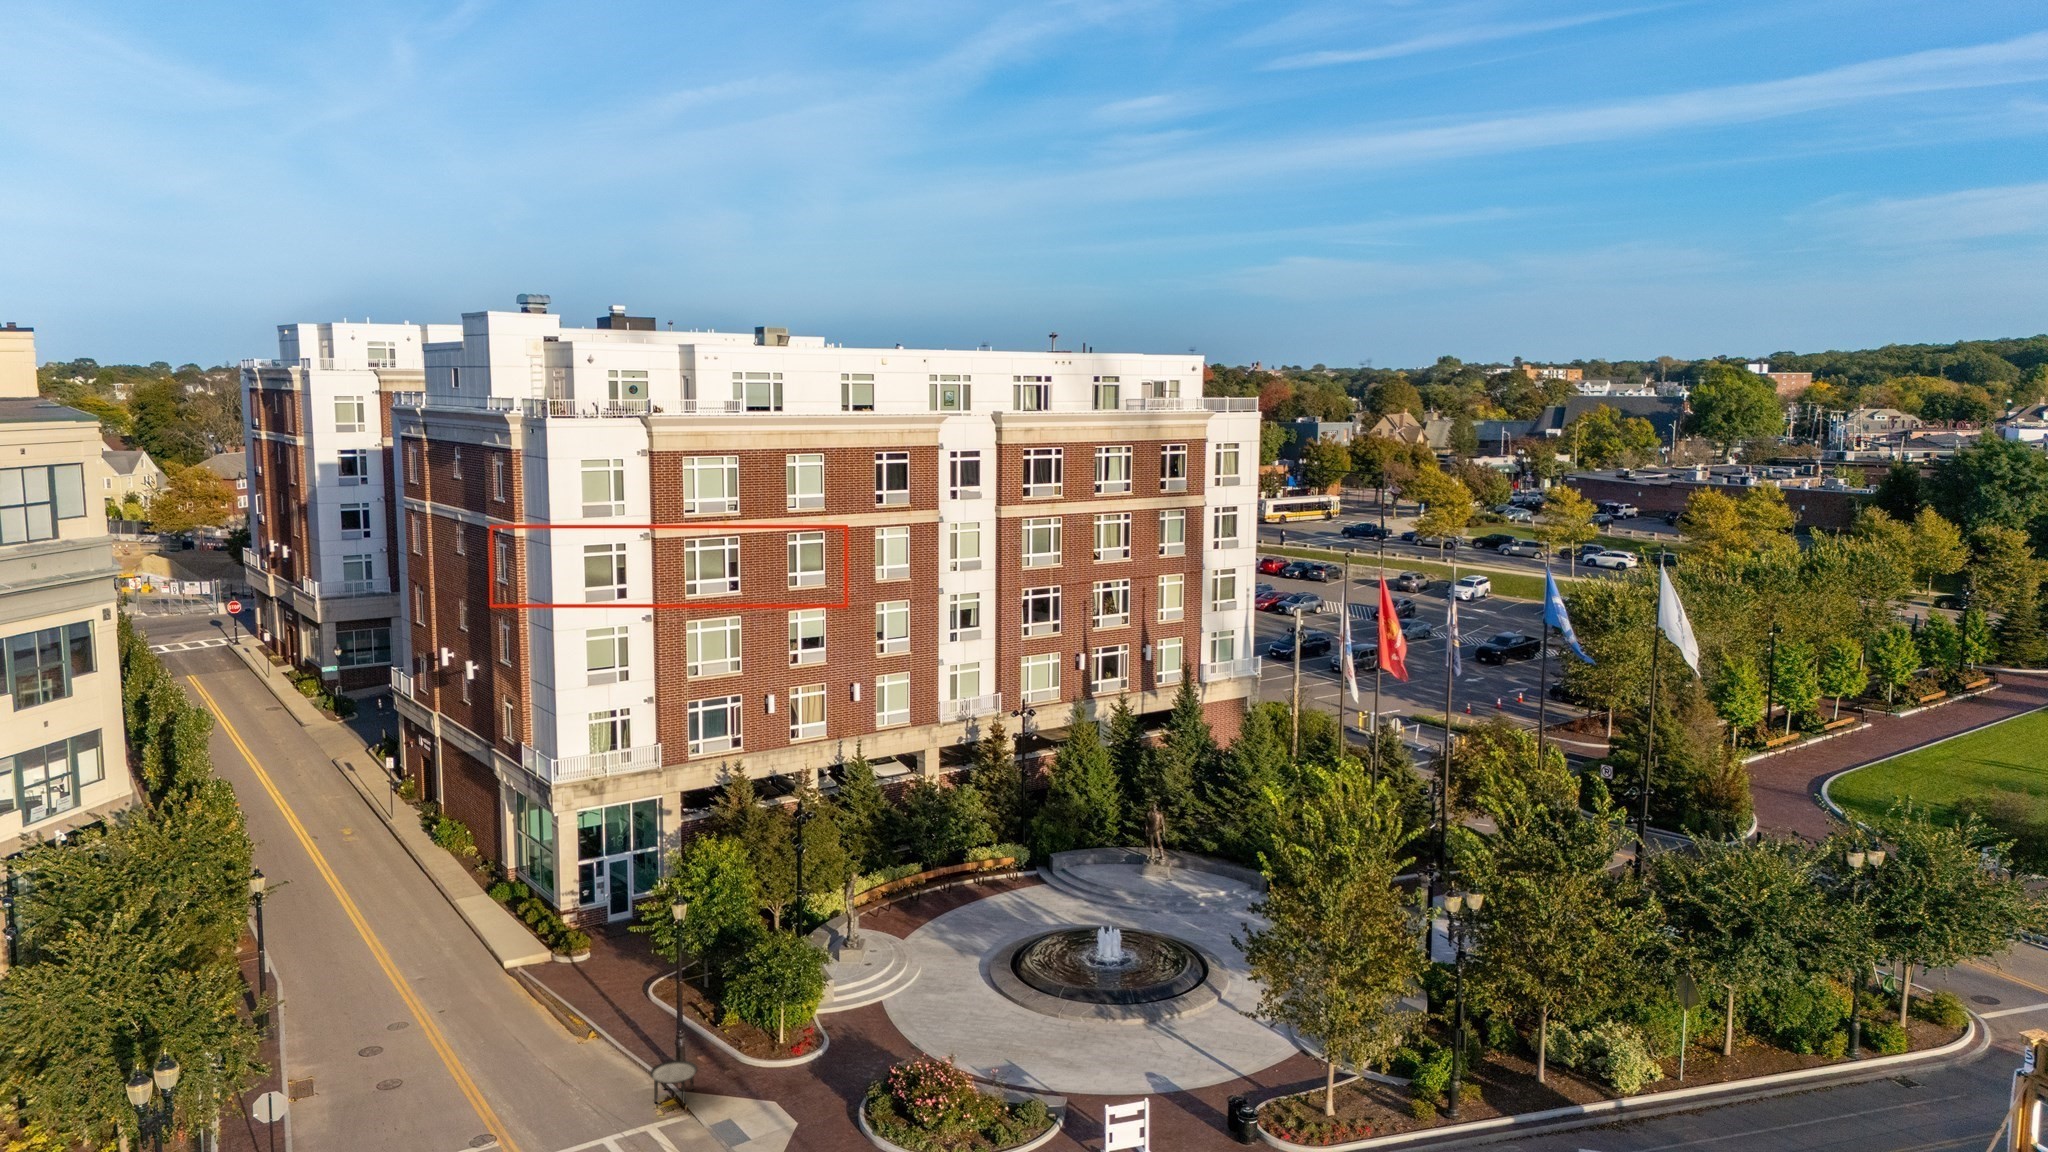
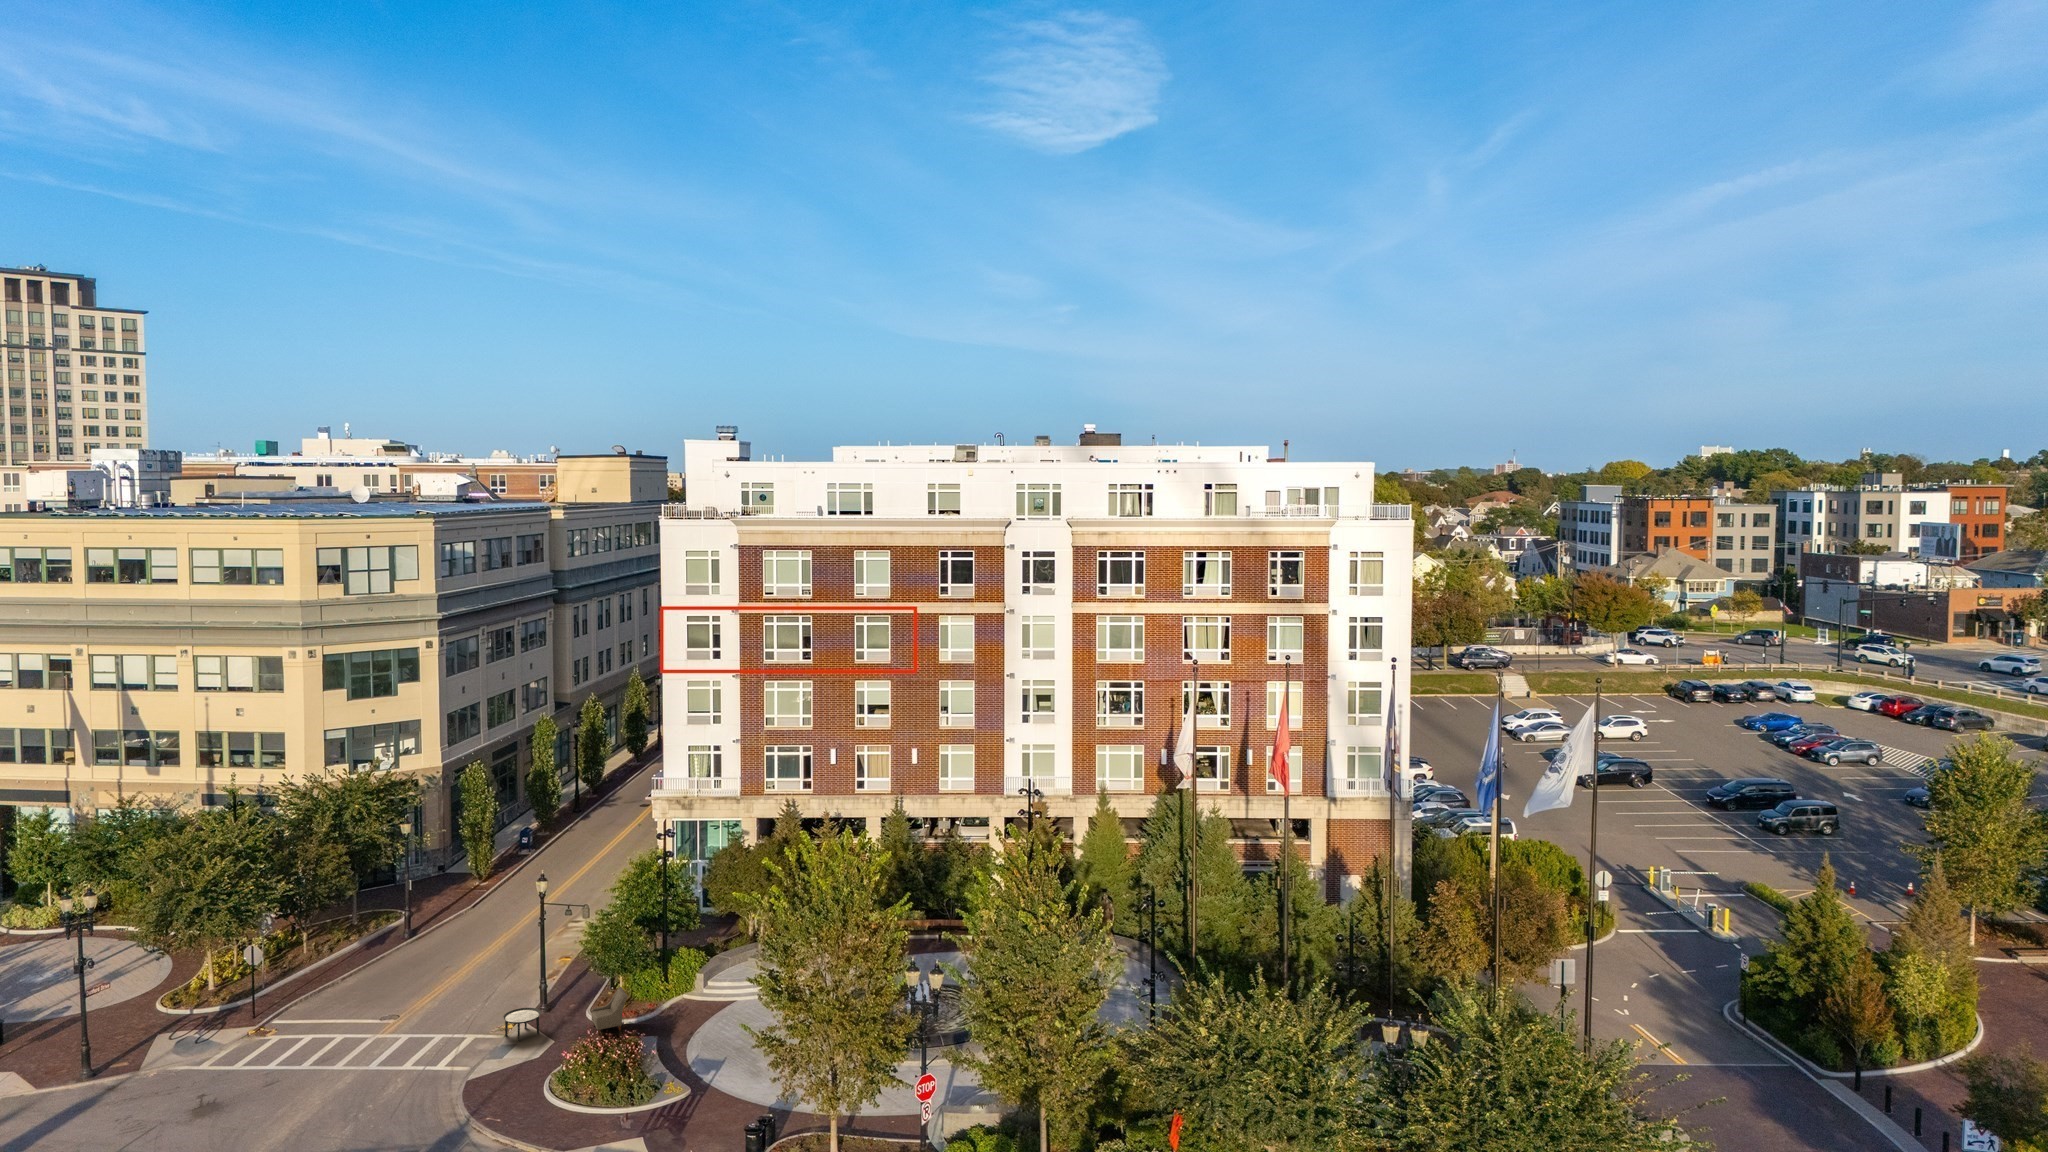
chair: none [742,1008,791,1071] -> present [592,987,627,1035]

